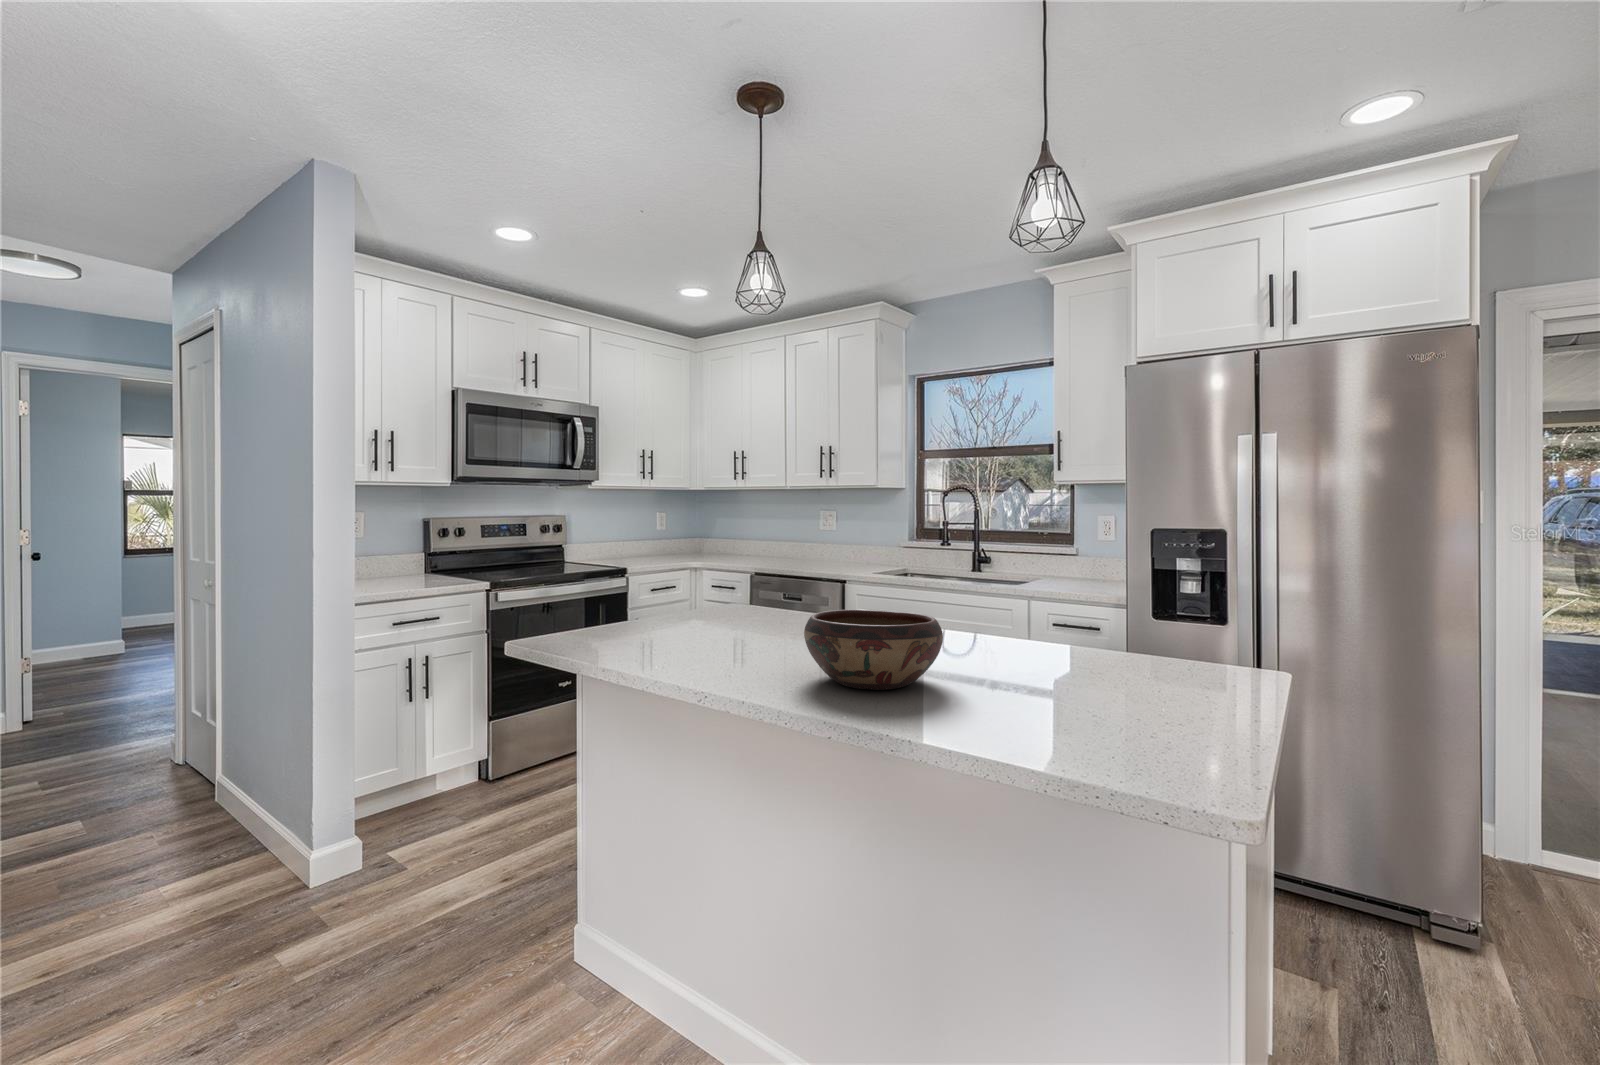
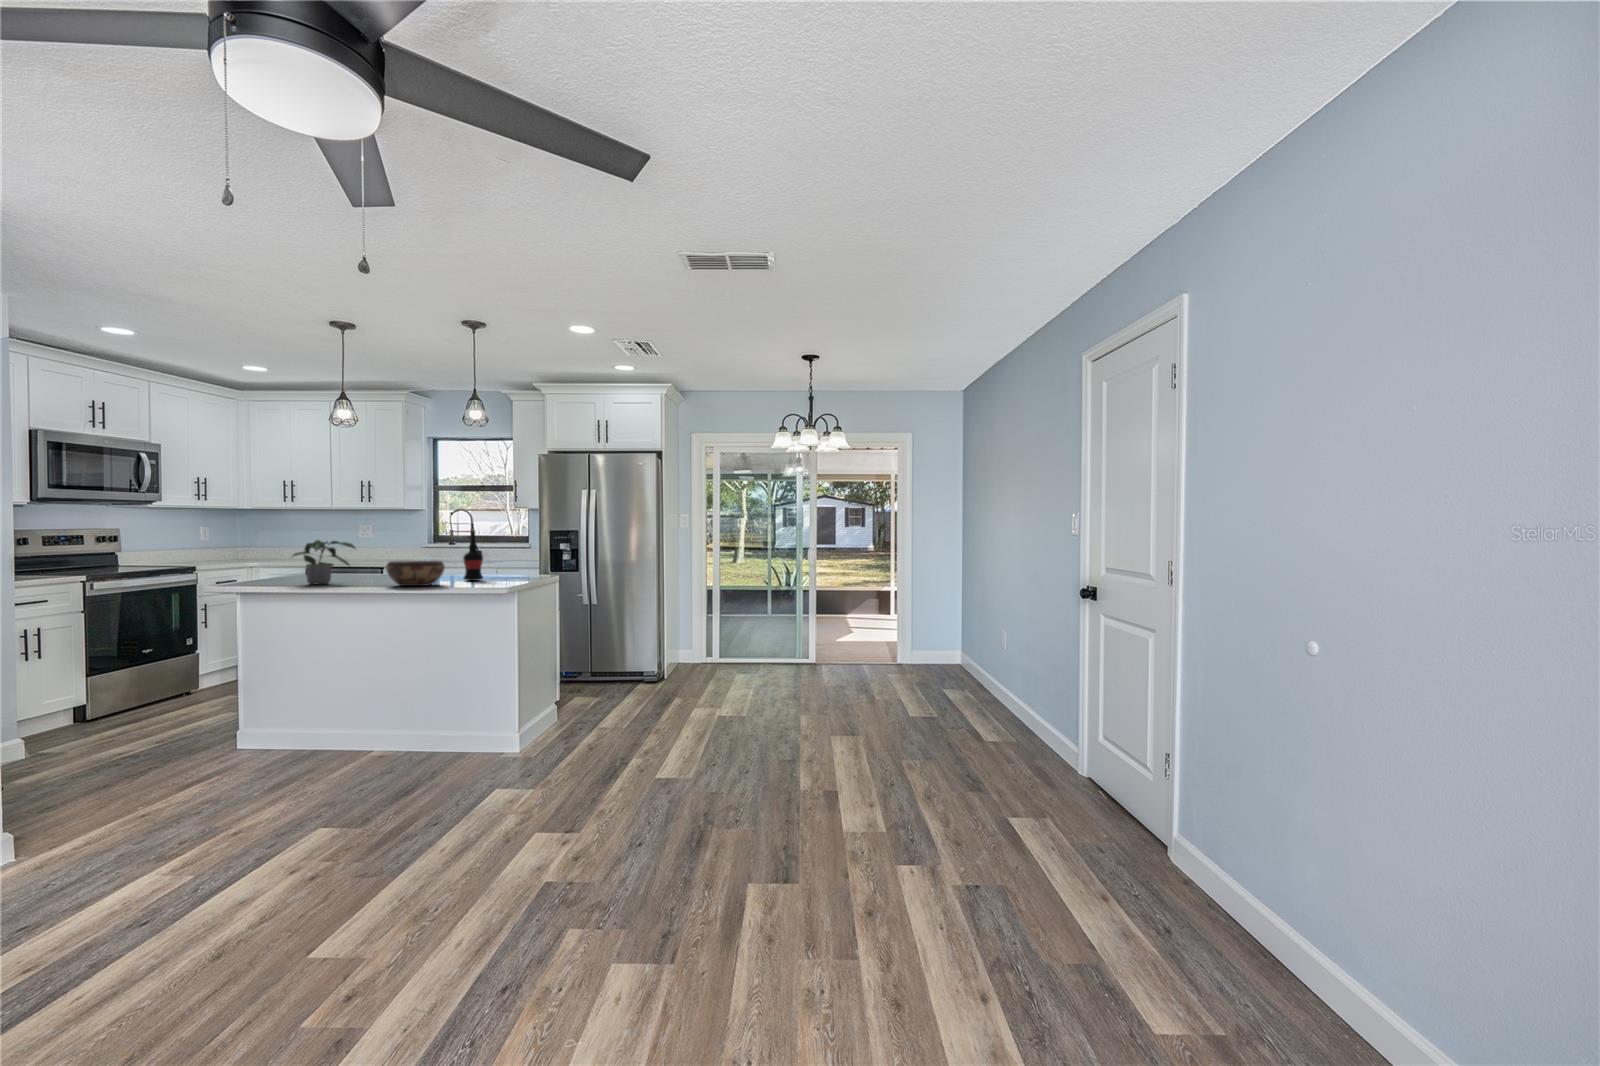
wine bottle: none [984,533,1032,664] -> present [463,530,483,581]
potted plant: none [636,549,759,652] -> present [293,540,356,585]

